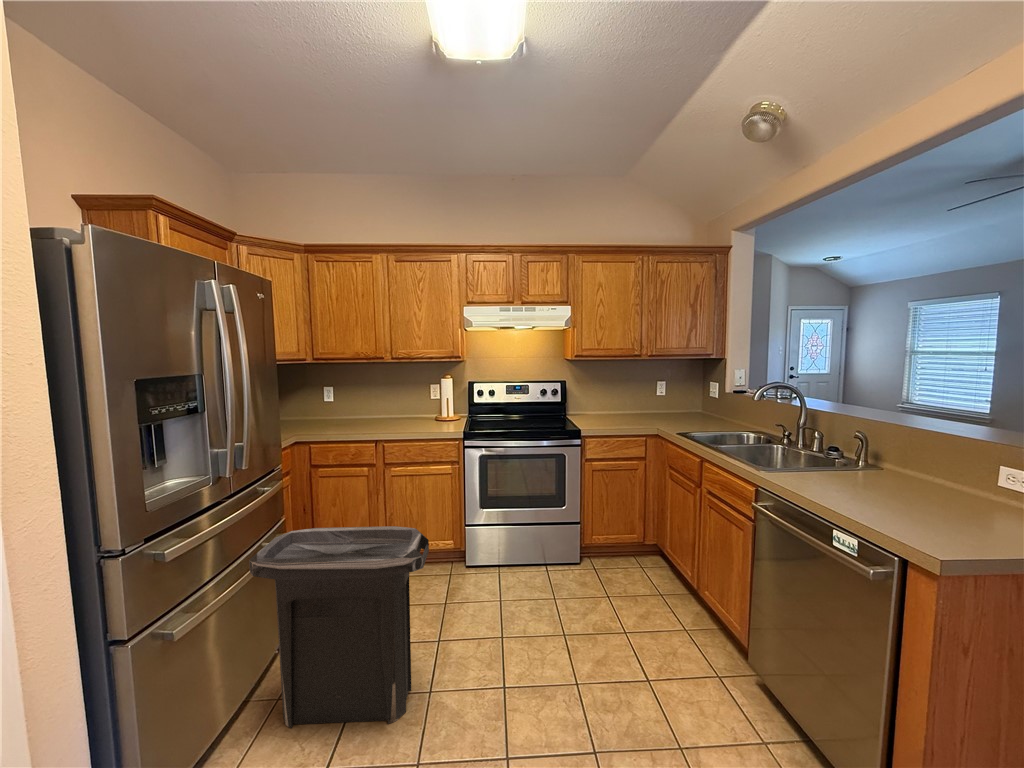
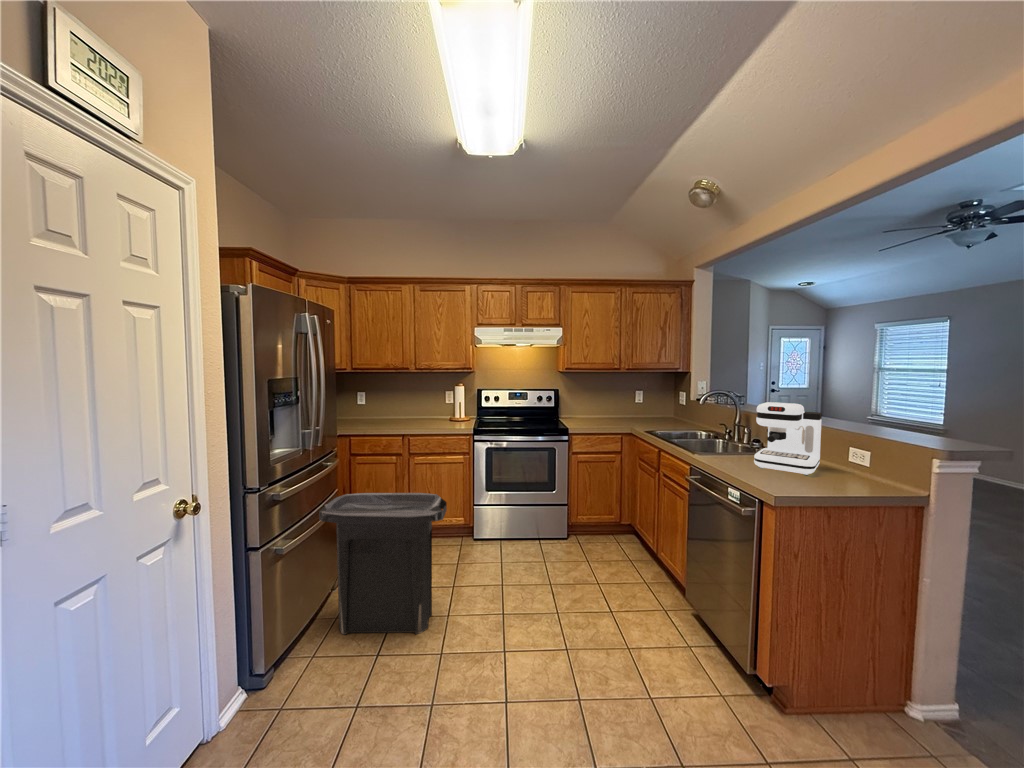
coffee maker: none [853,400,953,505] -> present [754,402,822,475]

